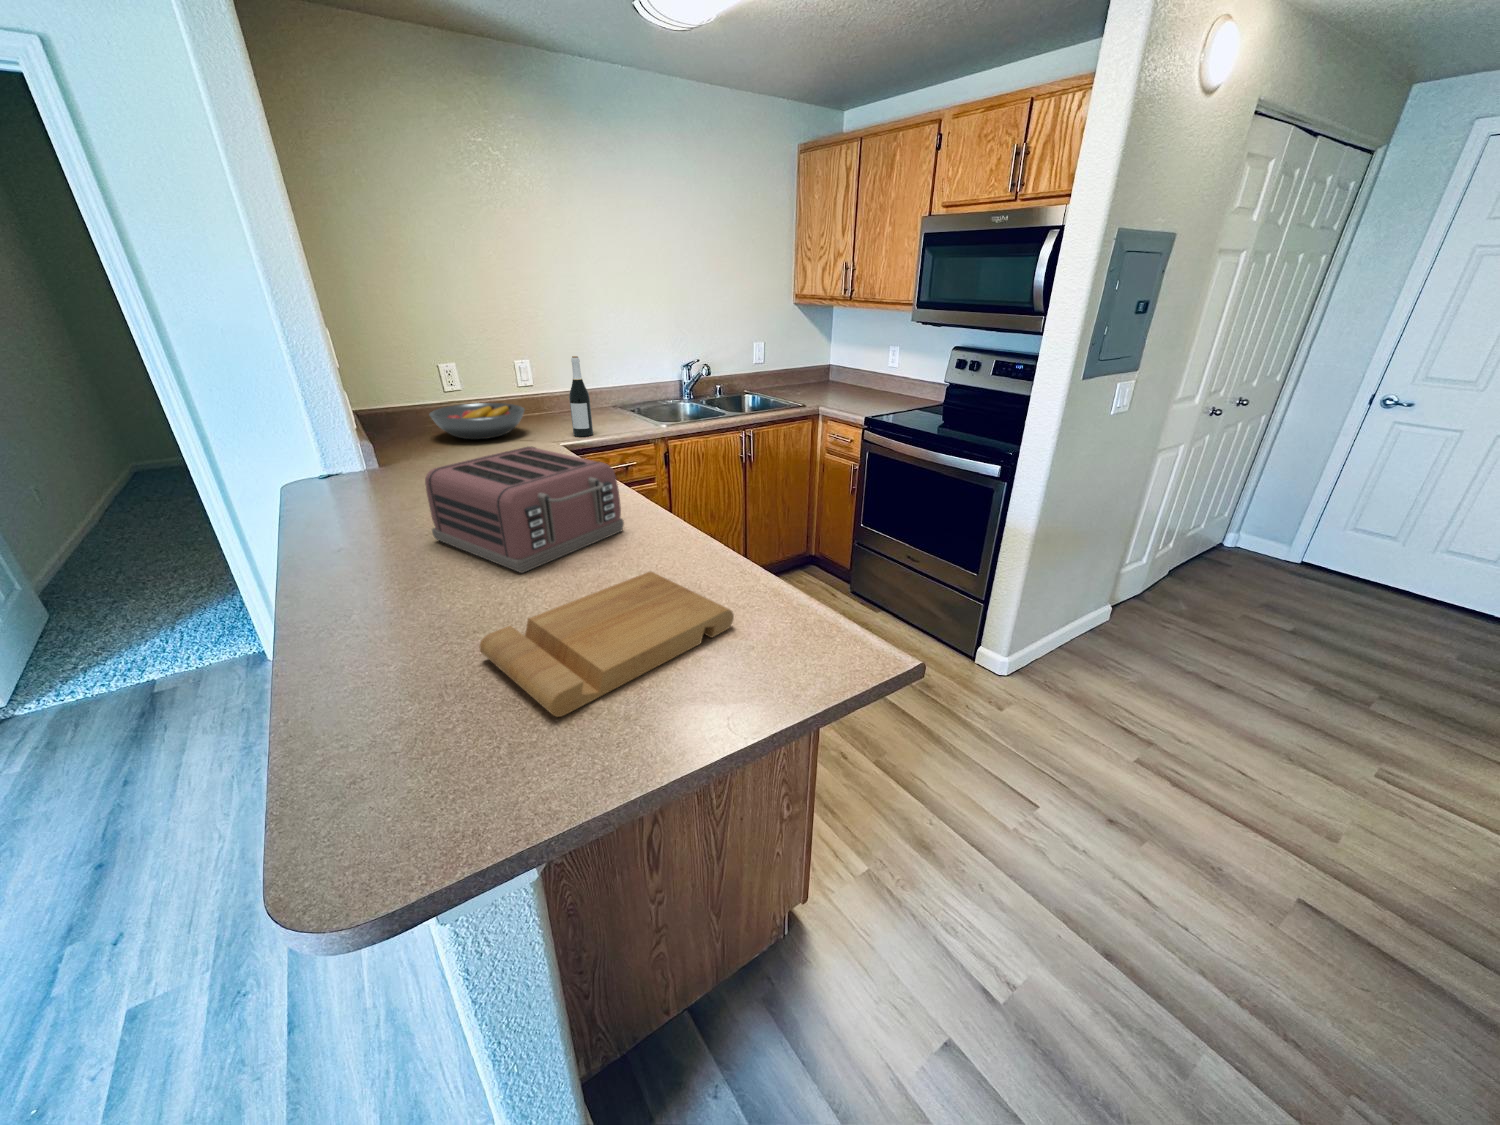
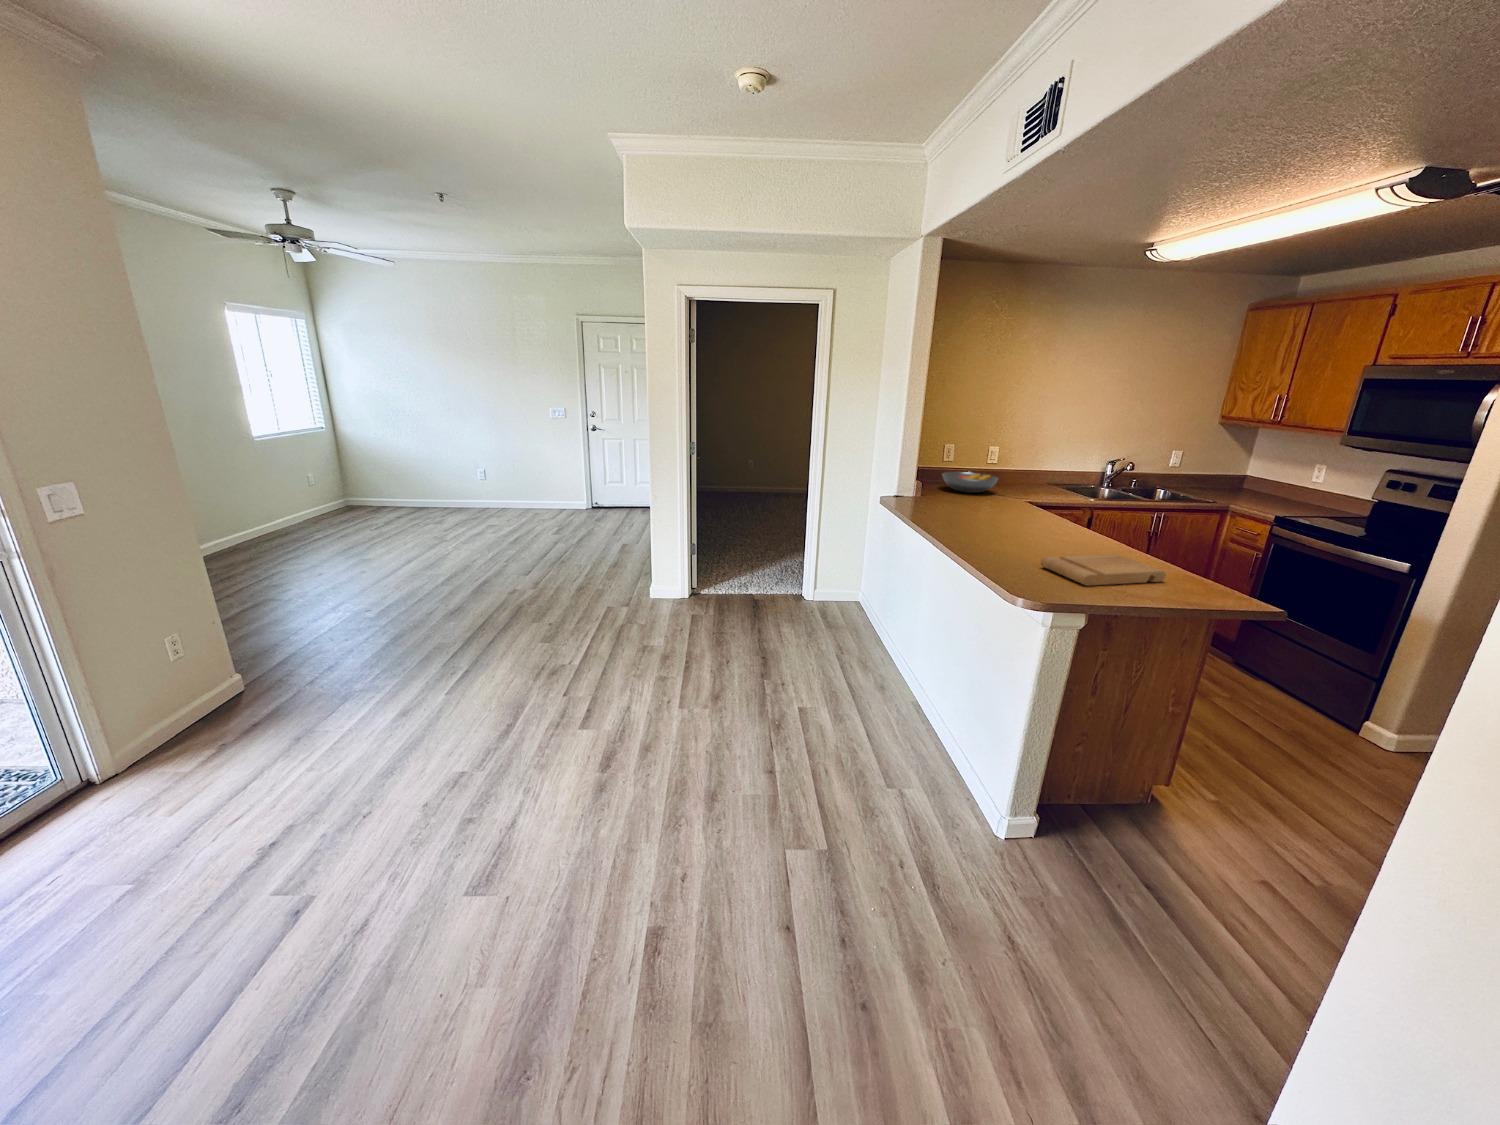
wine bottle: present [569,356,593,437] -> none [1027,449,1046,499]
toaster: present [425,447,624,573] -> none [984,493,1091,548]

